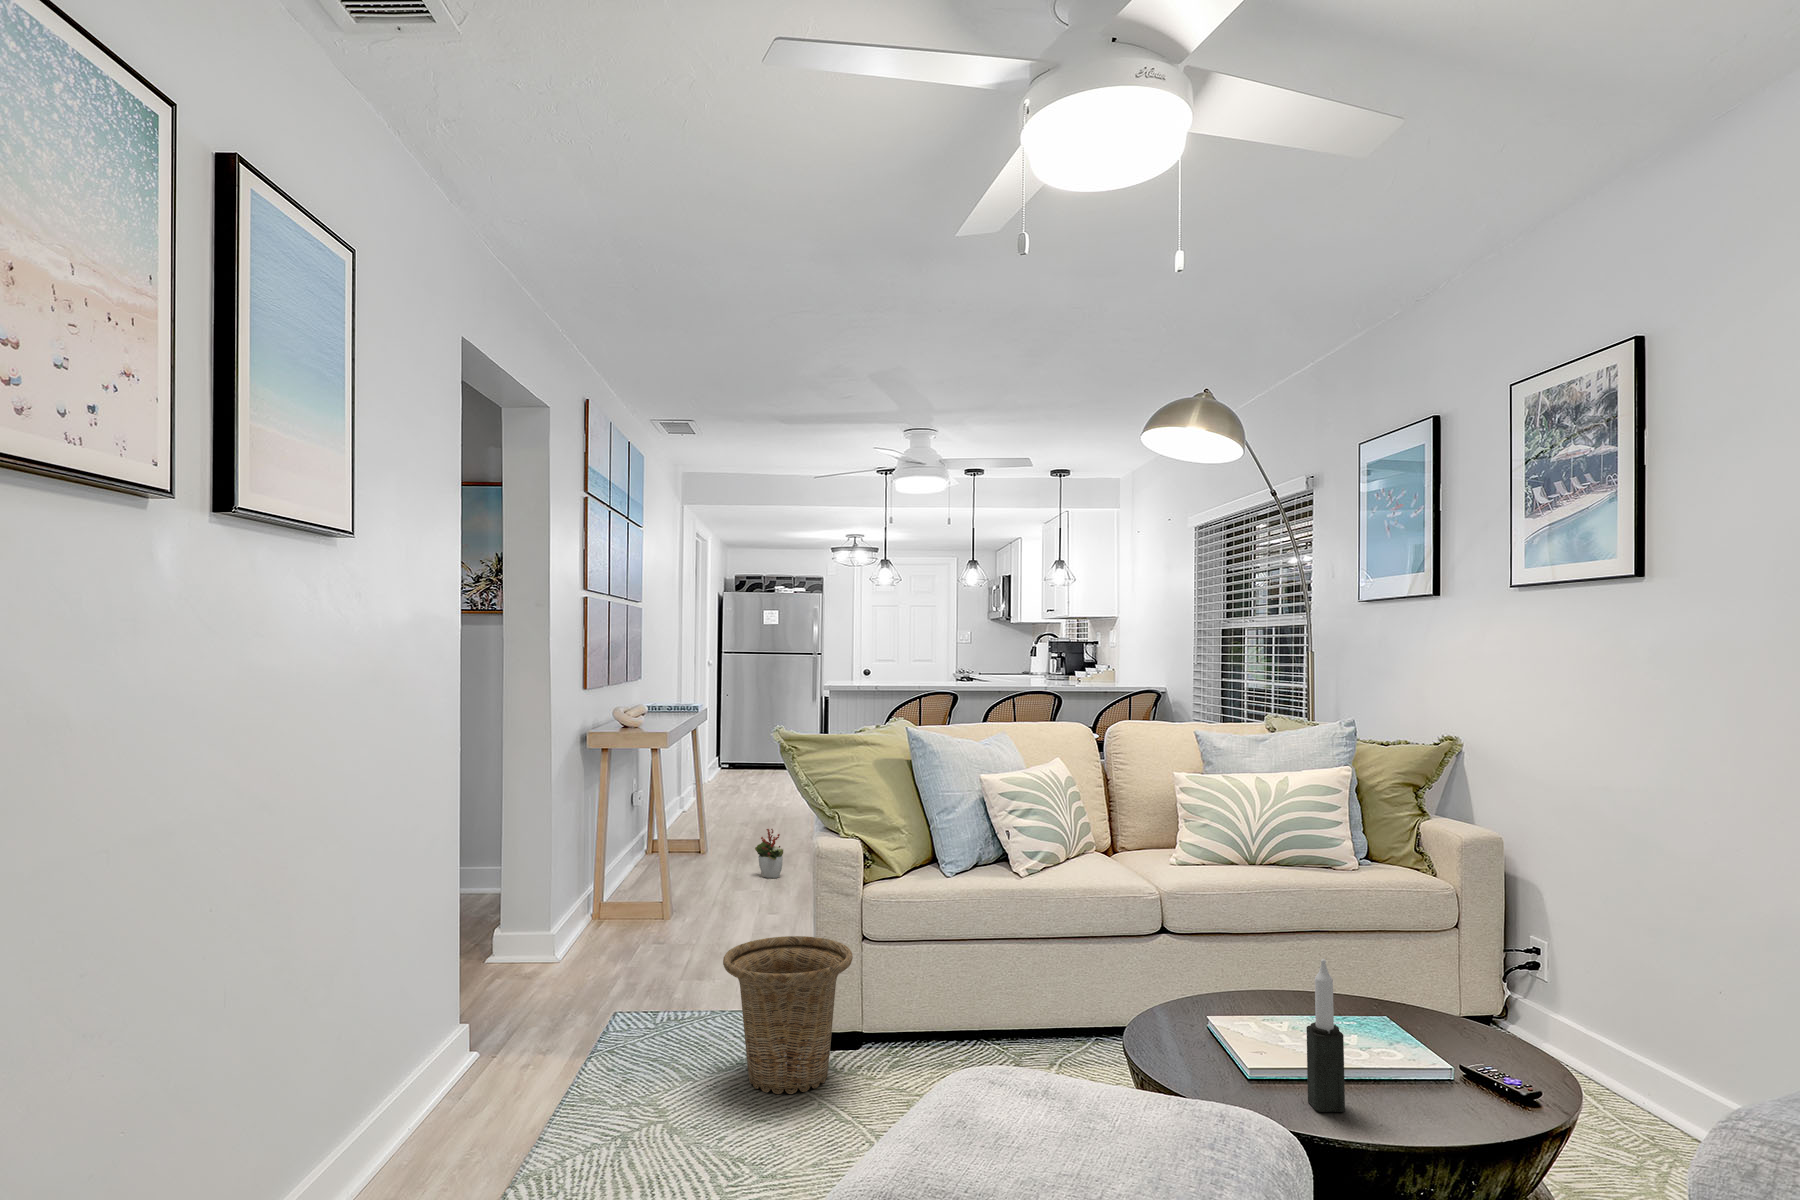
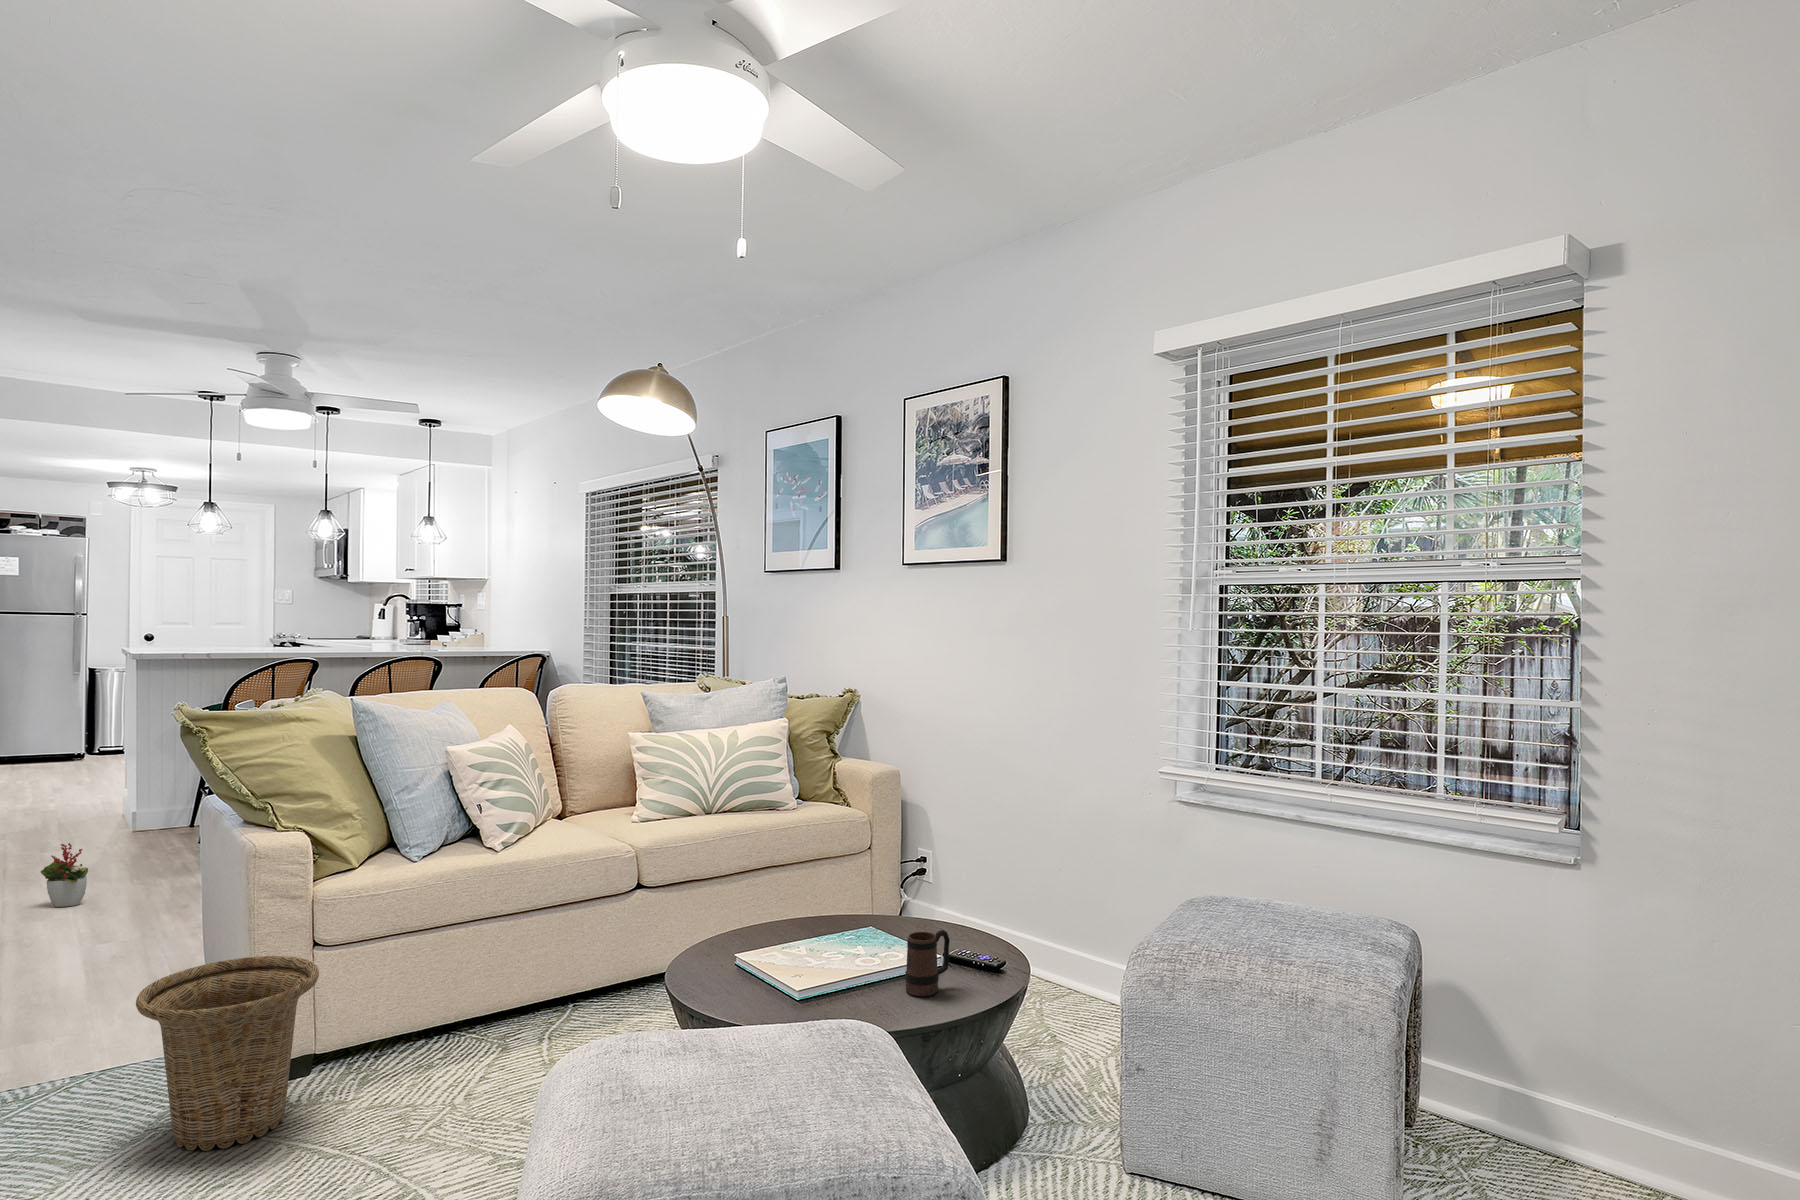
candle: present [1307,959,1345,1112] -> none [855,877,885,1003]
mug: none [1377,1039,1441,1123] -> present [905,930,950,996]

